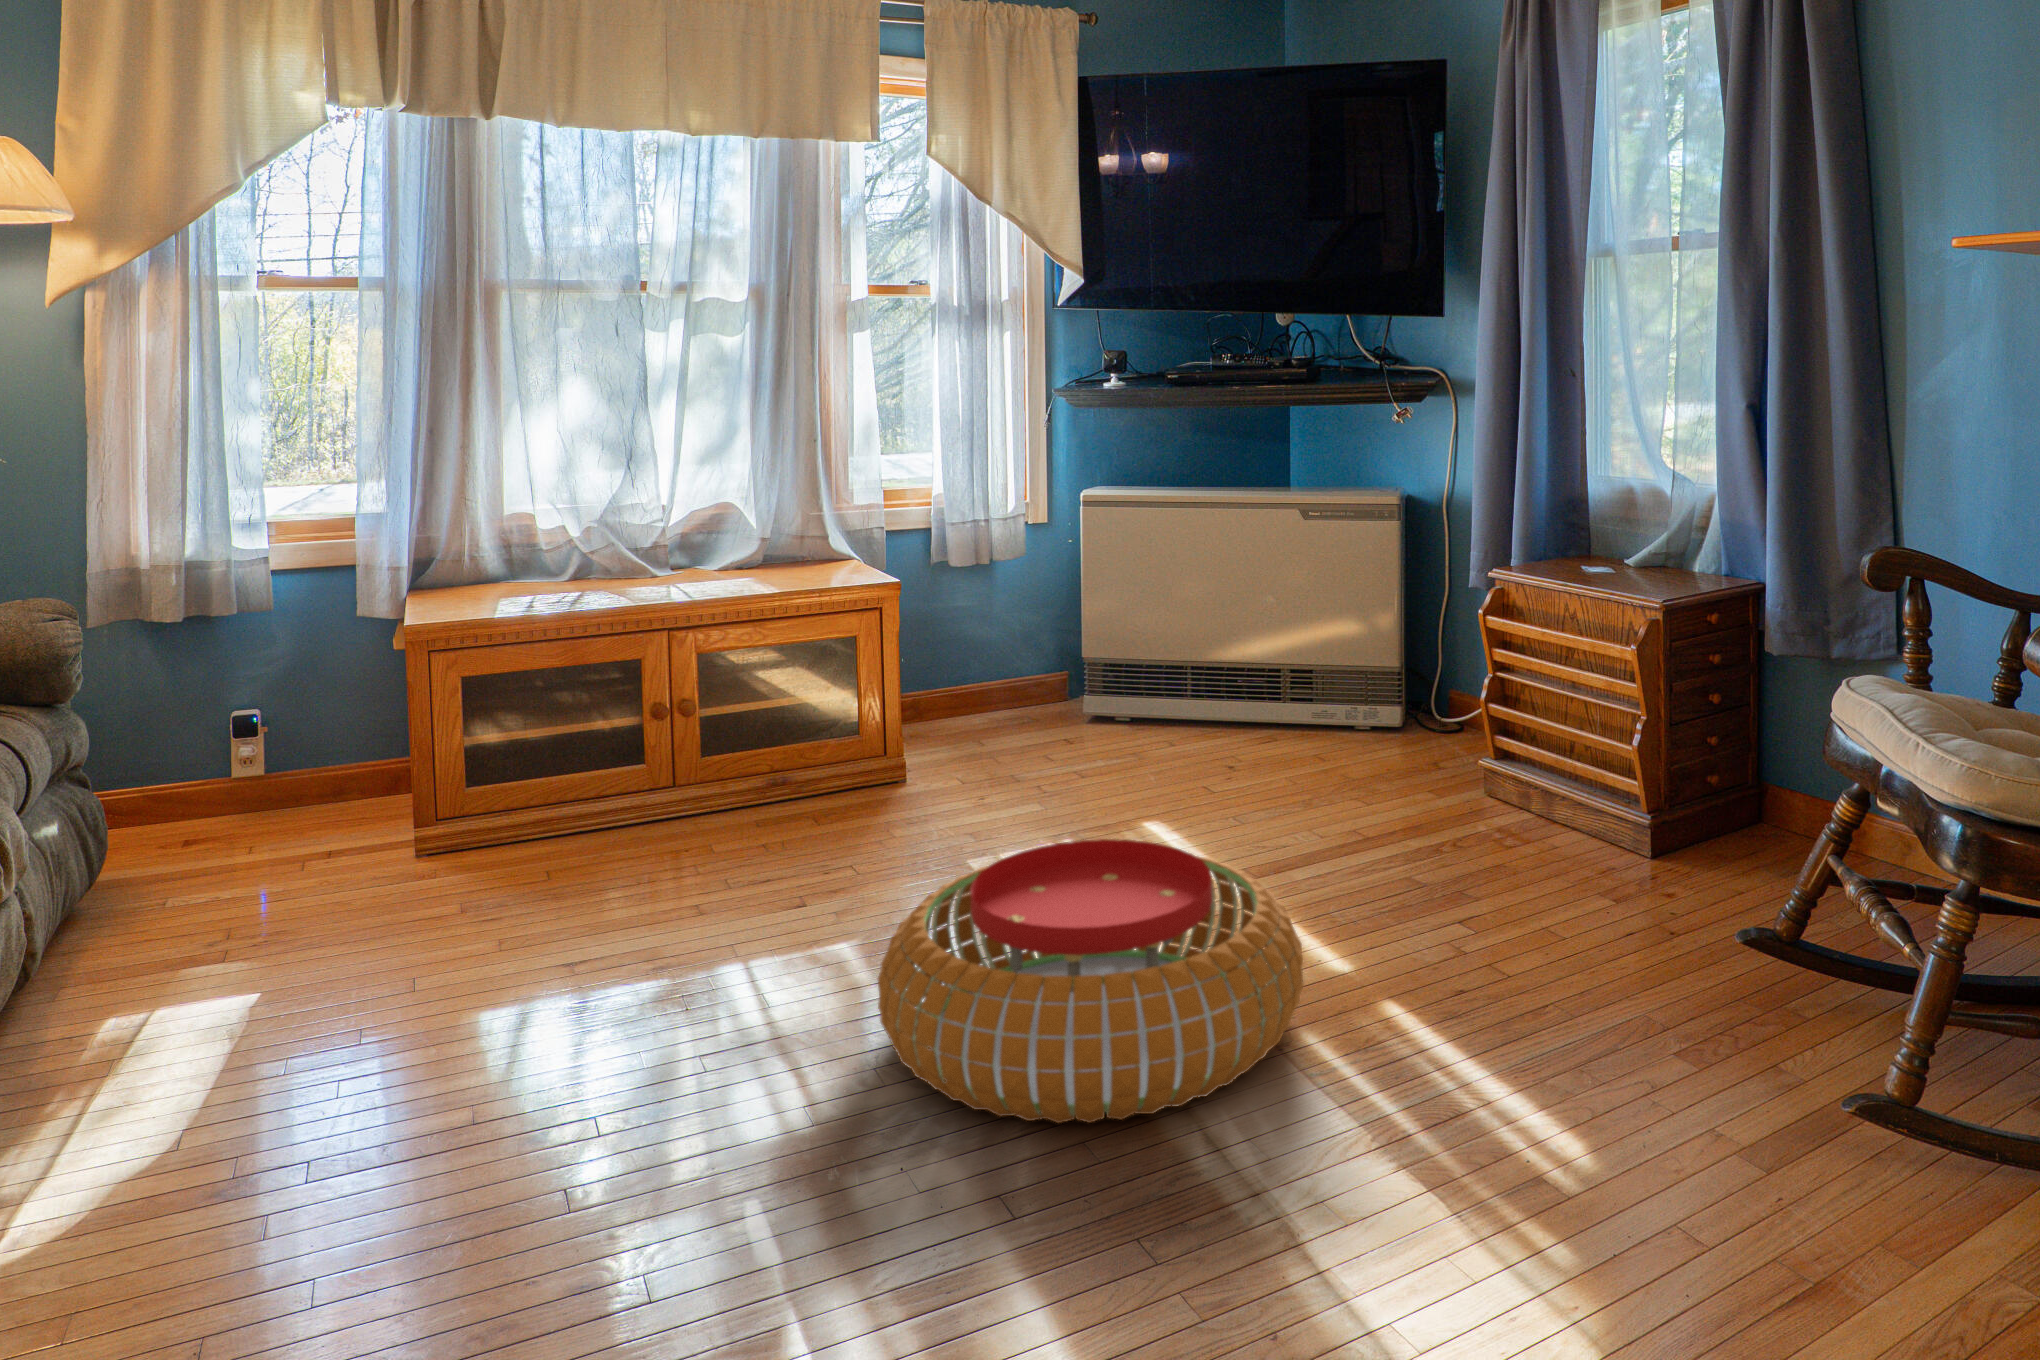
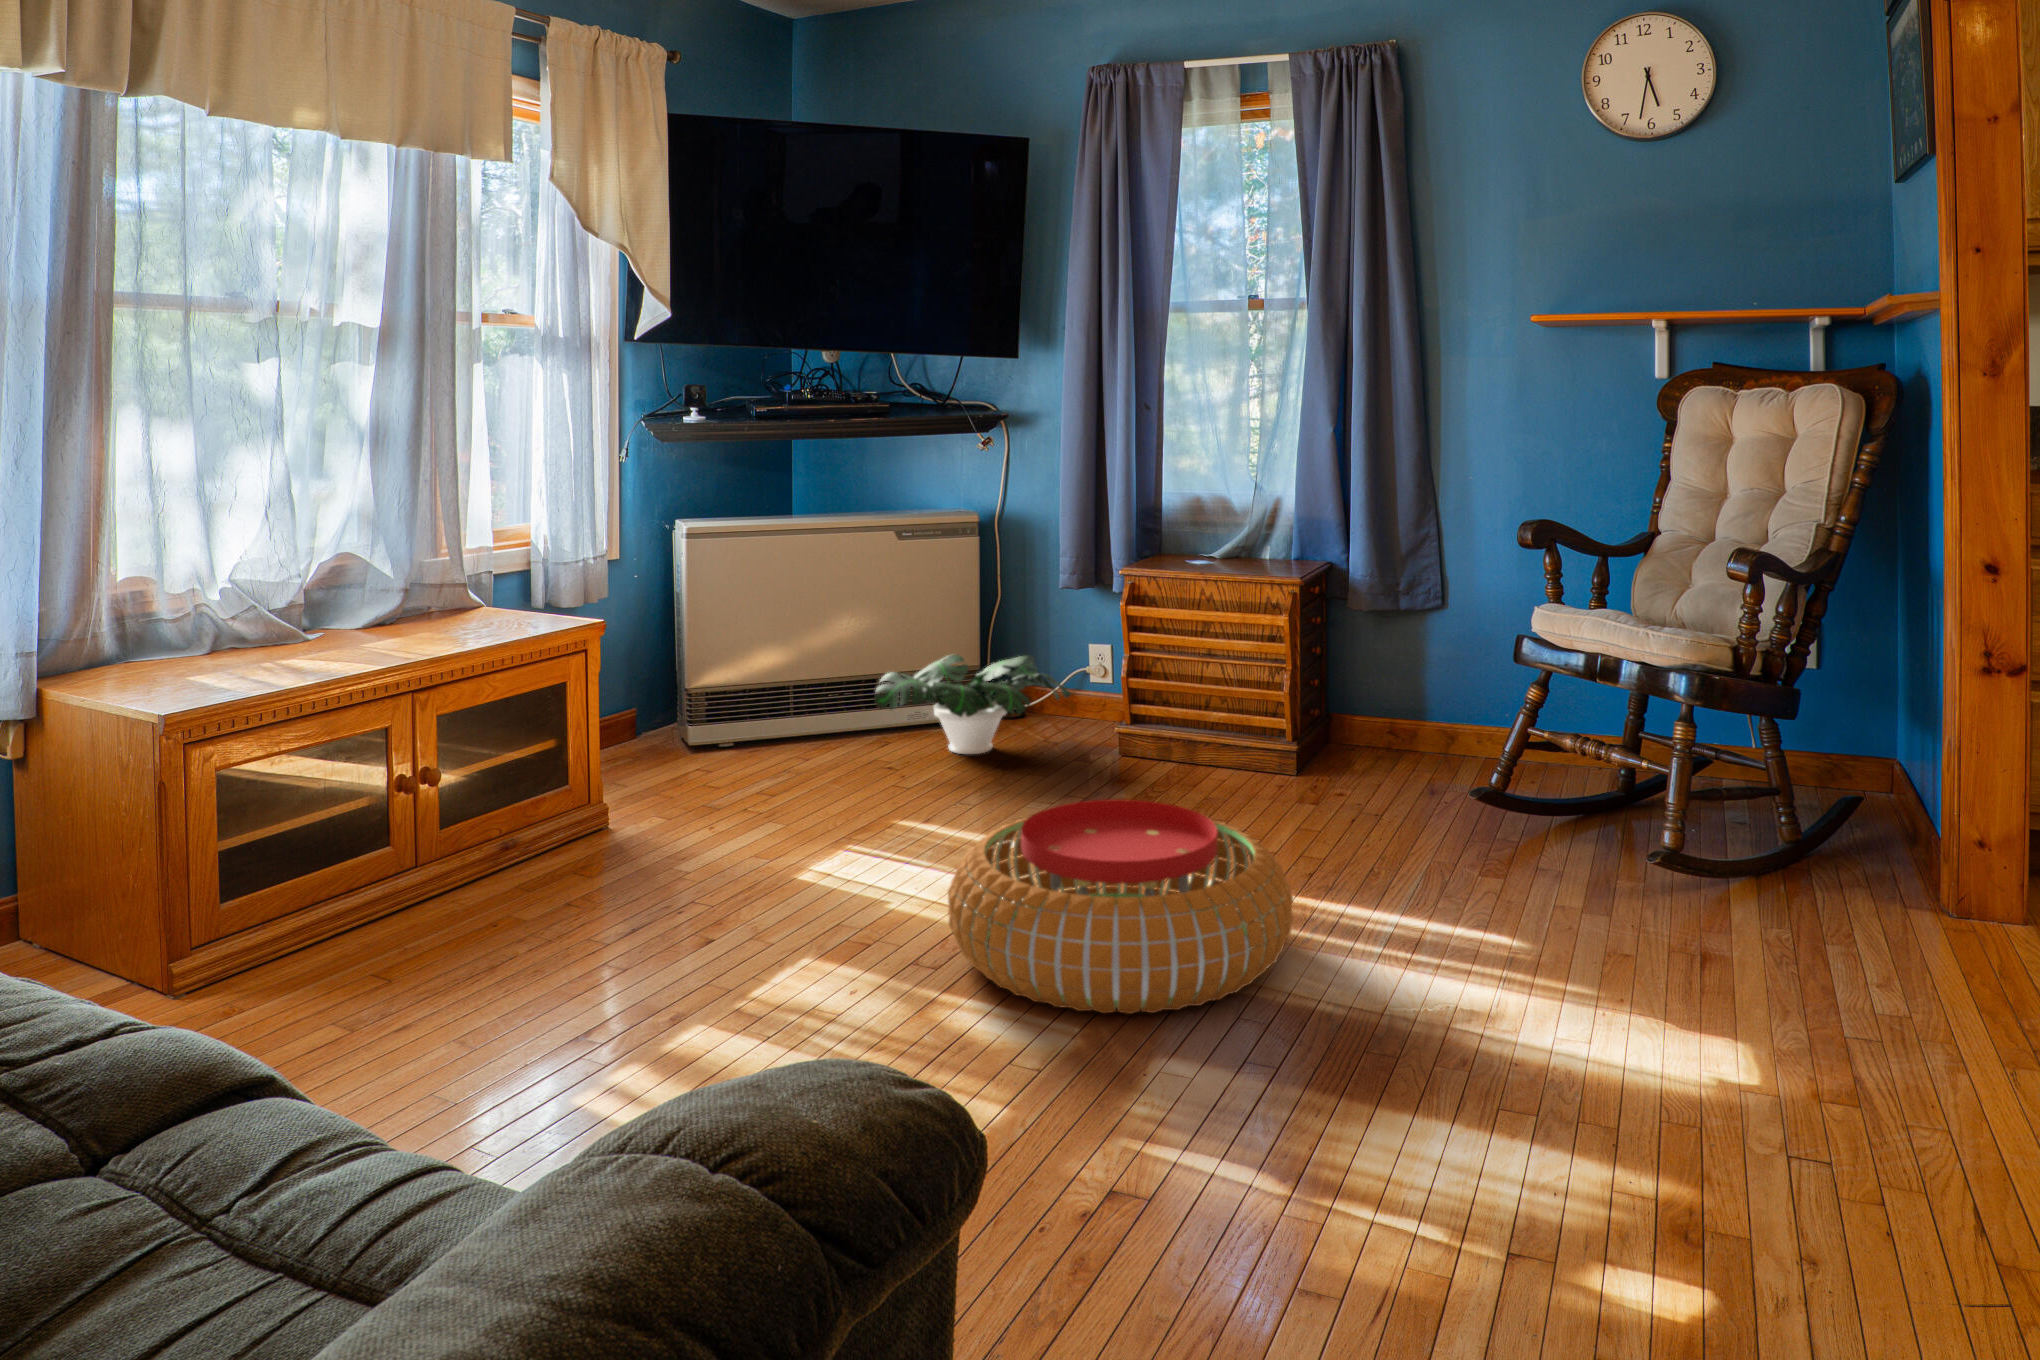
potted plant: none [1218,652,1436,768] -> present [874,655,1071,754]

